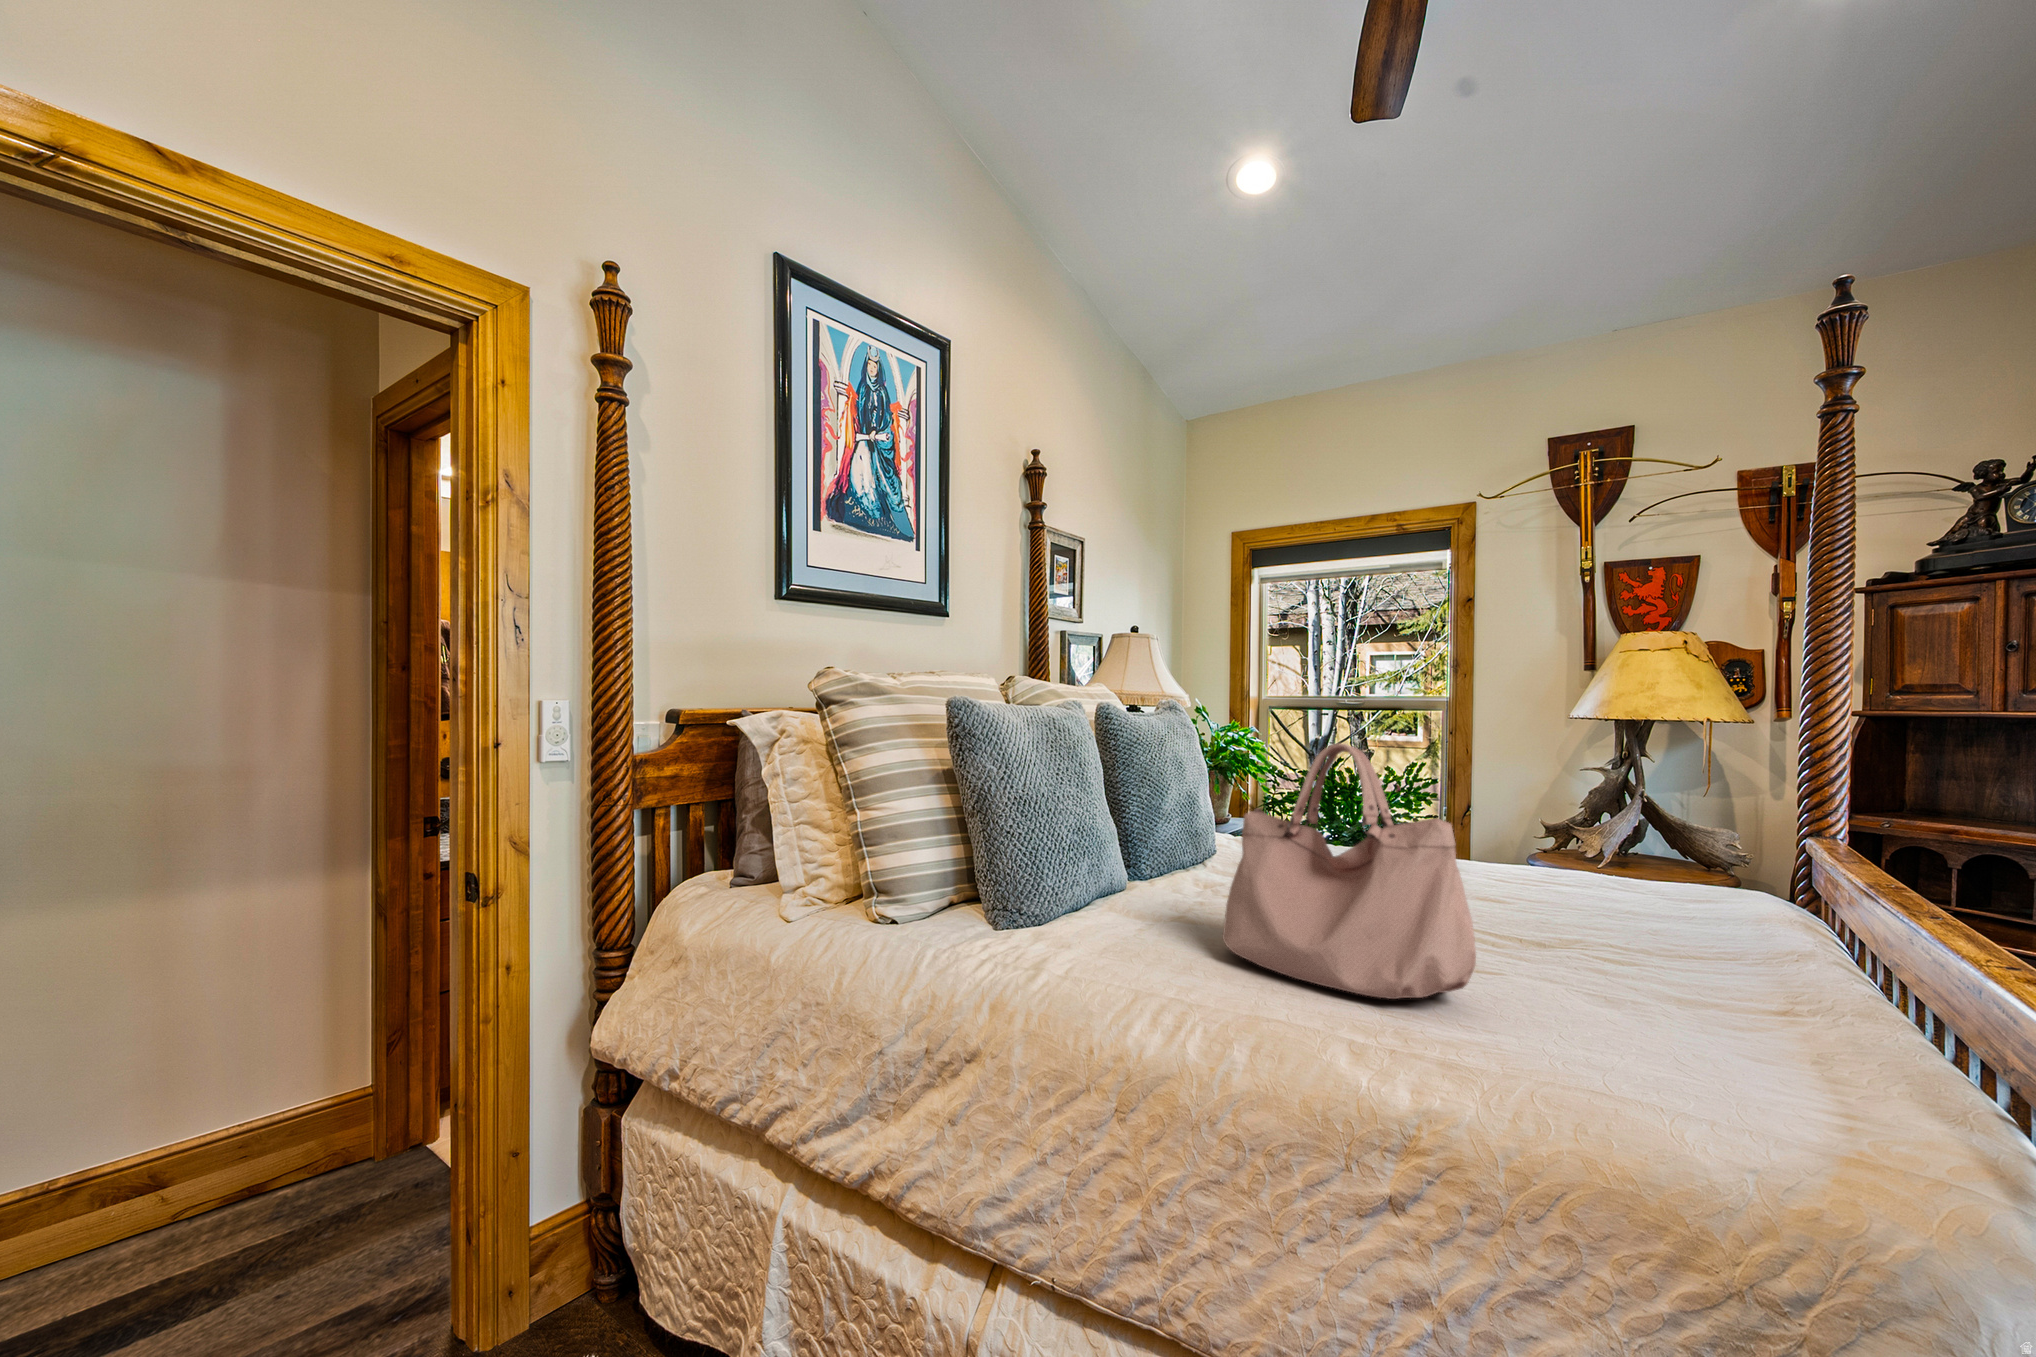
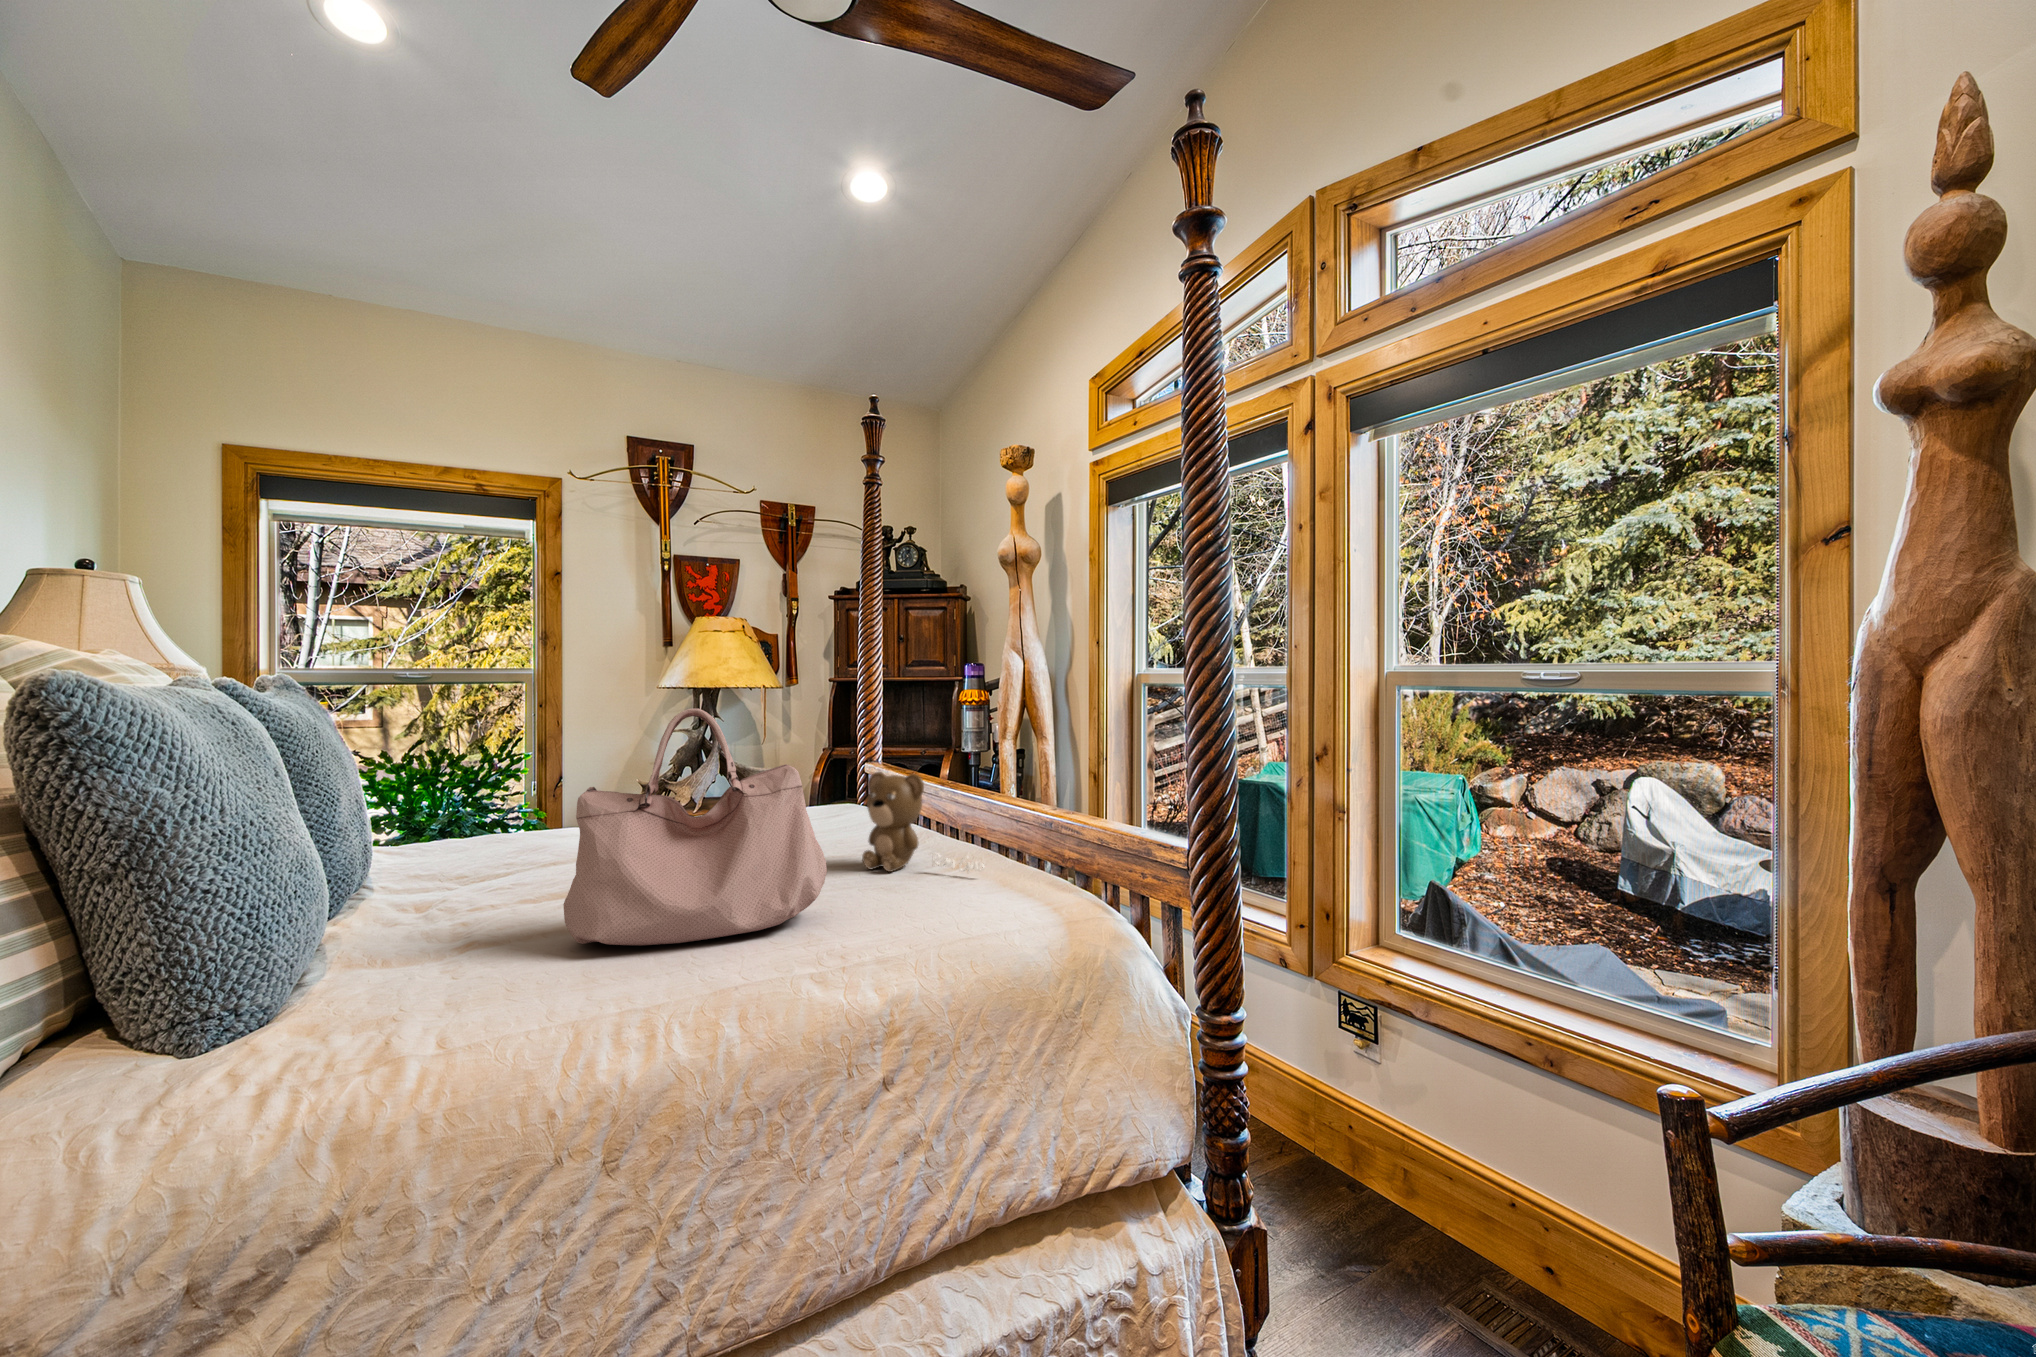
teddy bear: none [1620,856,1806,1054] -> present [862,772,984,872]

